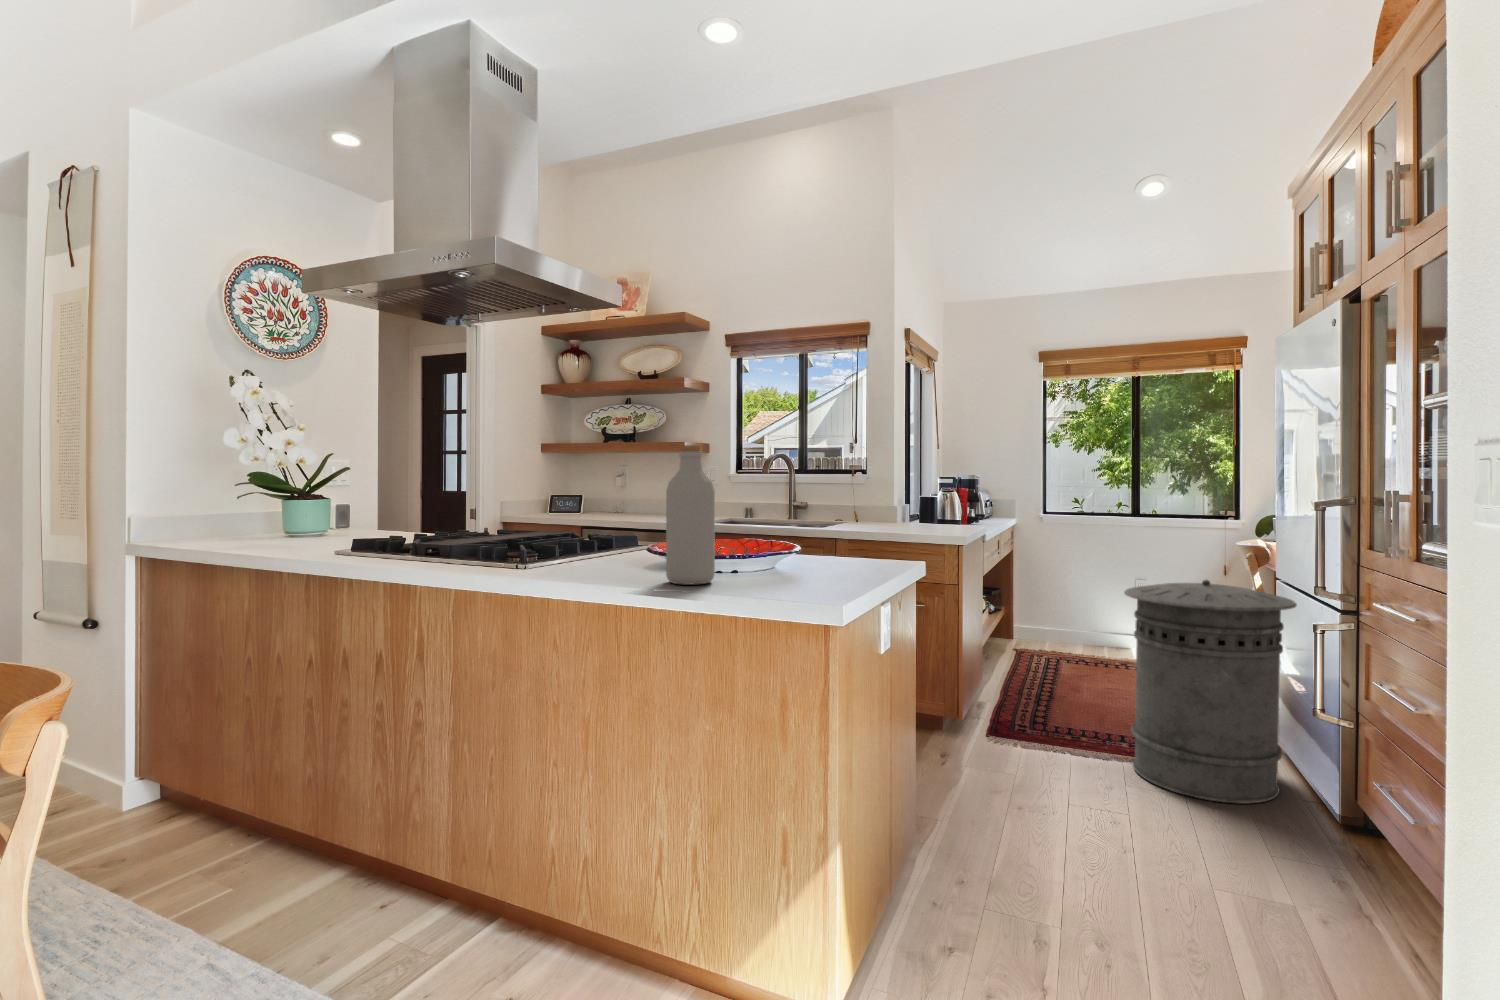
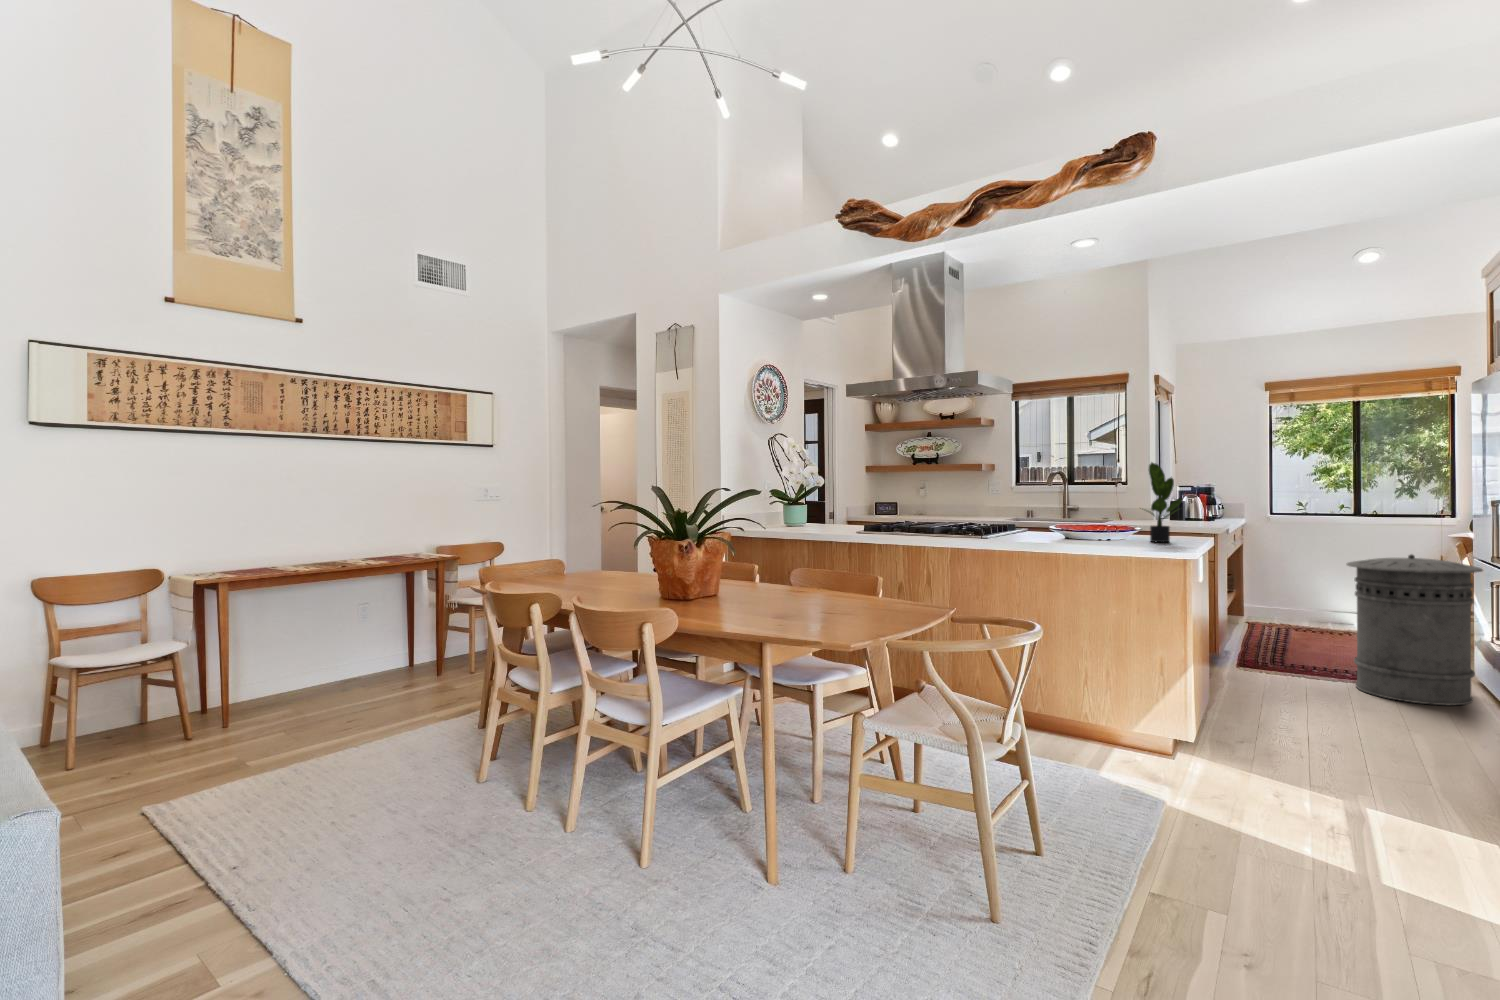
potted plant: none [778,423,857,582] -> present [1146,462,1183,542]
bottle: present [666,445,715,585] -> none [1082,474,1109,543]

